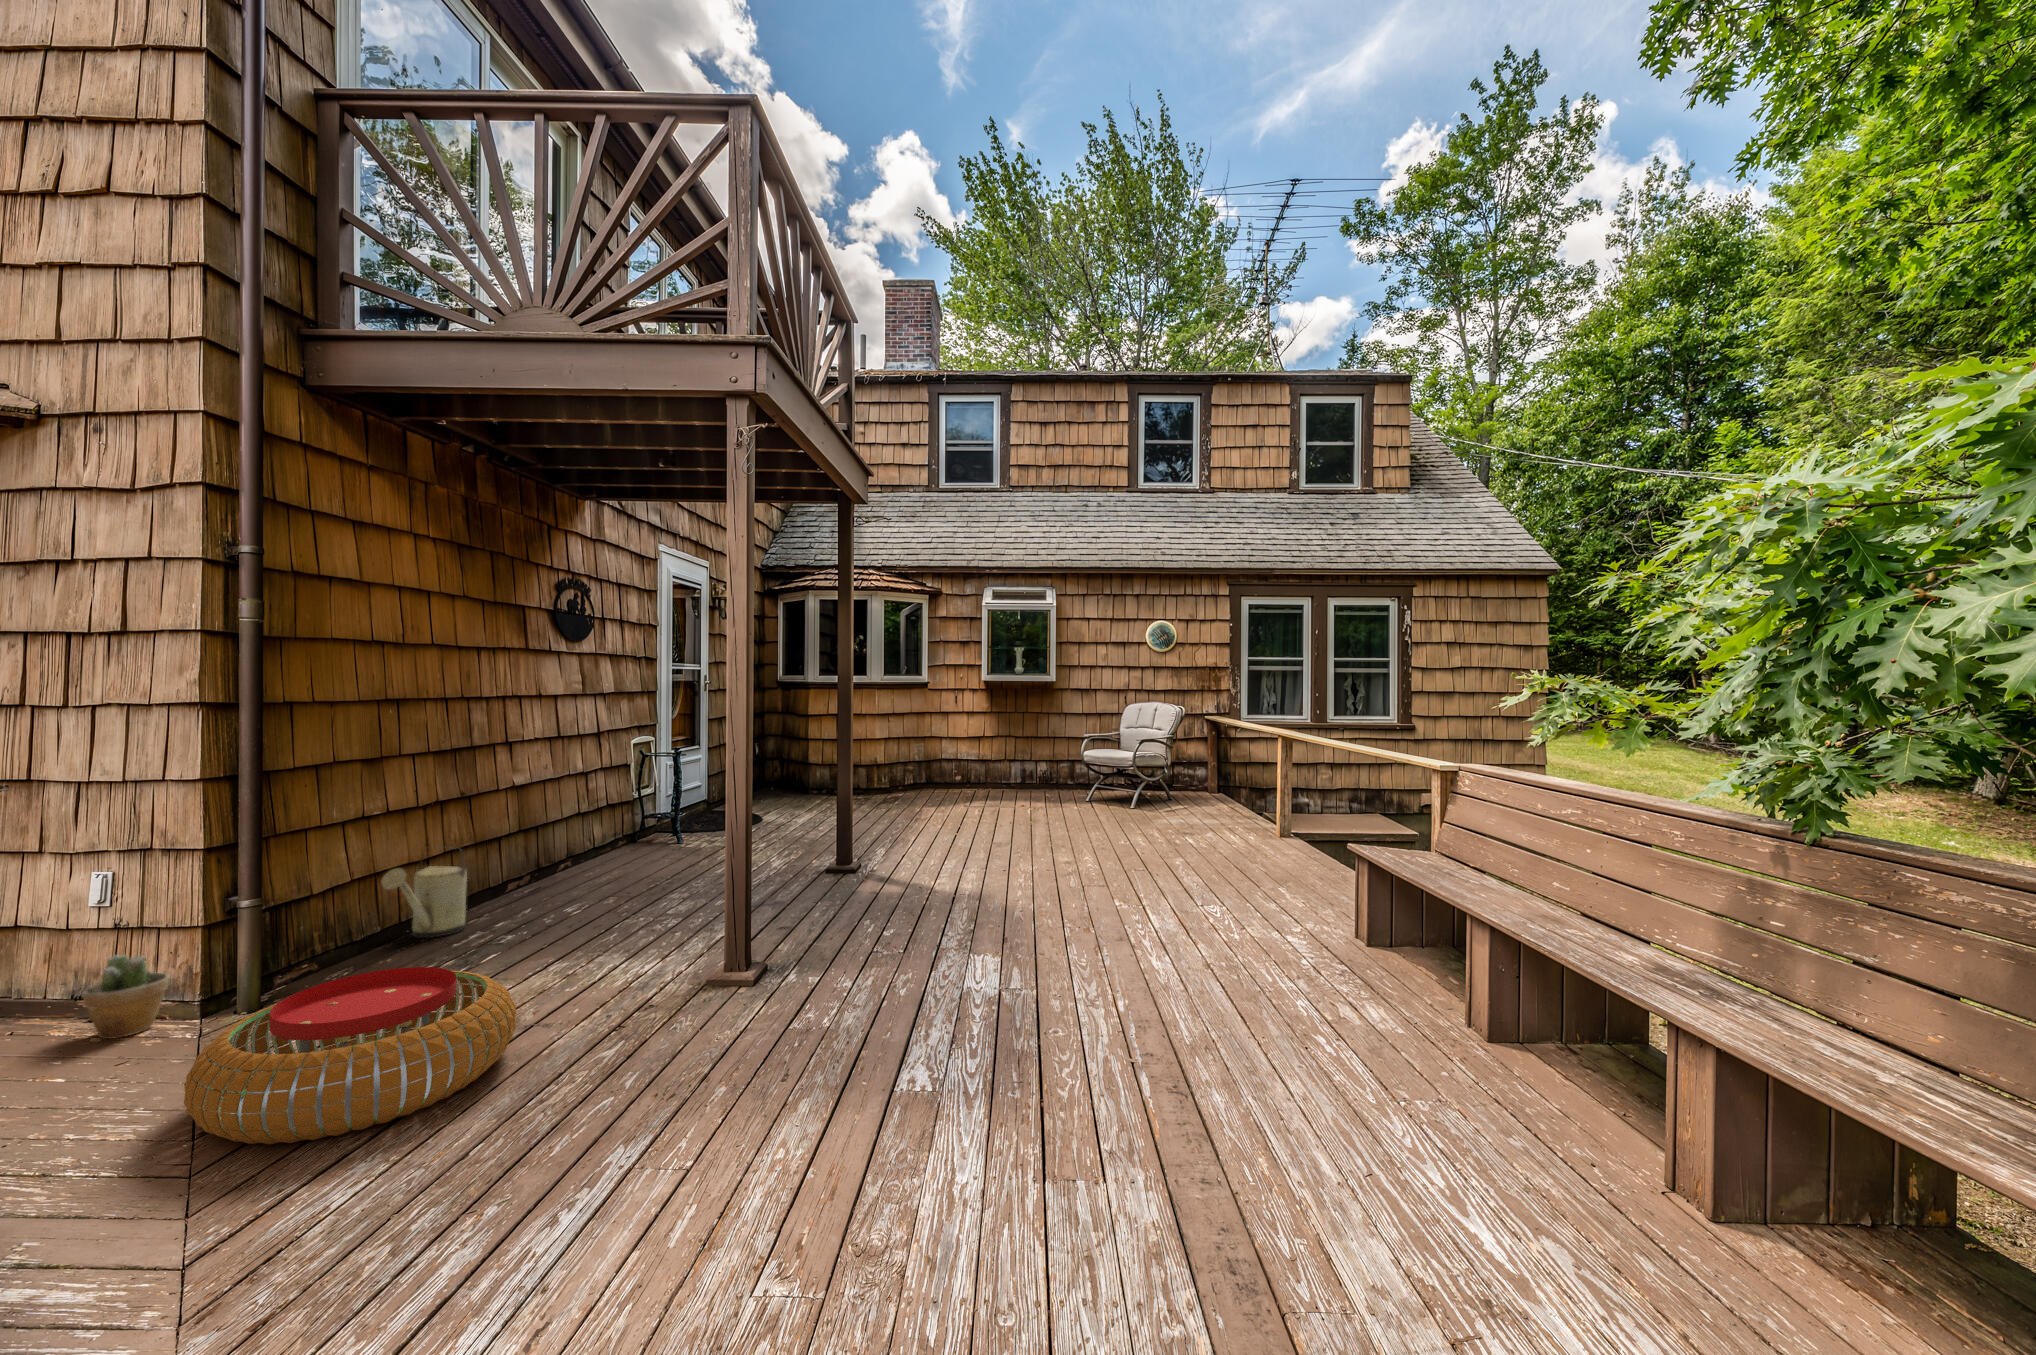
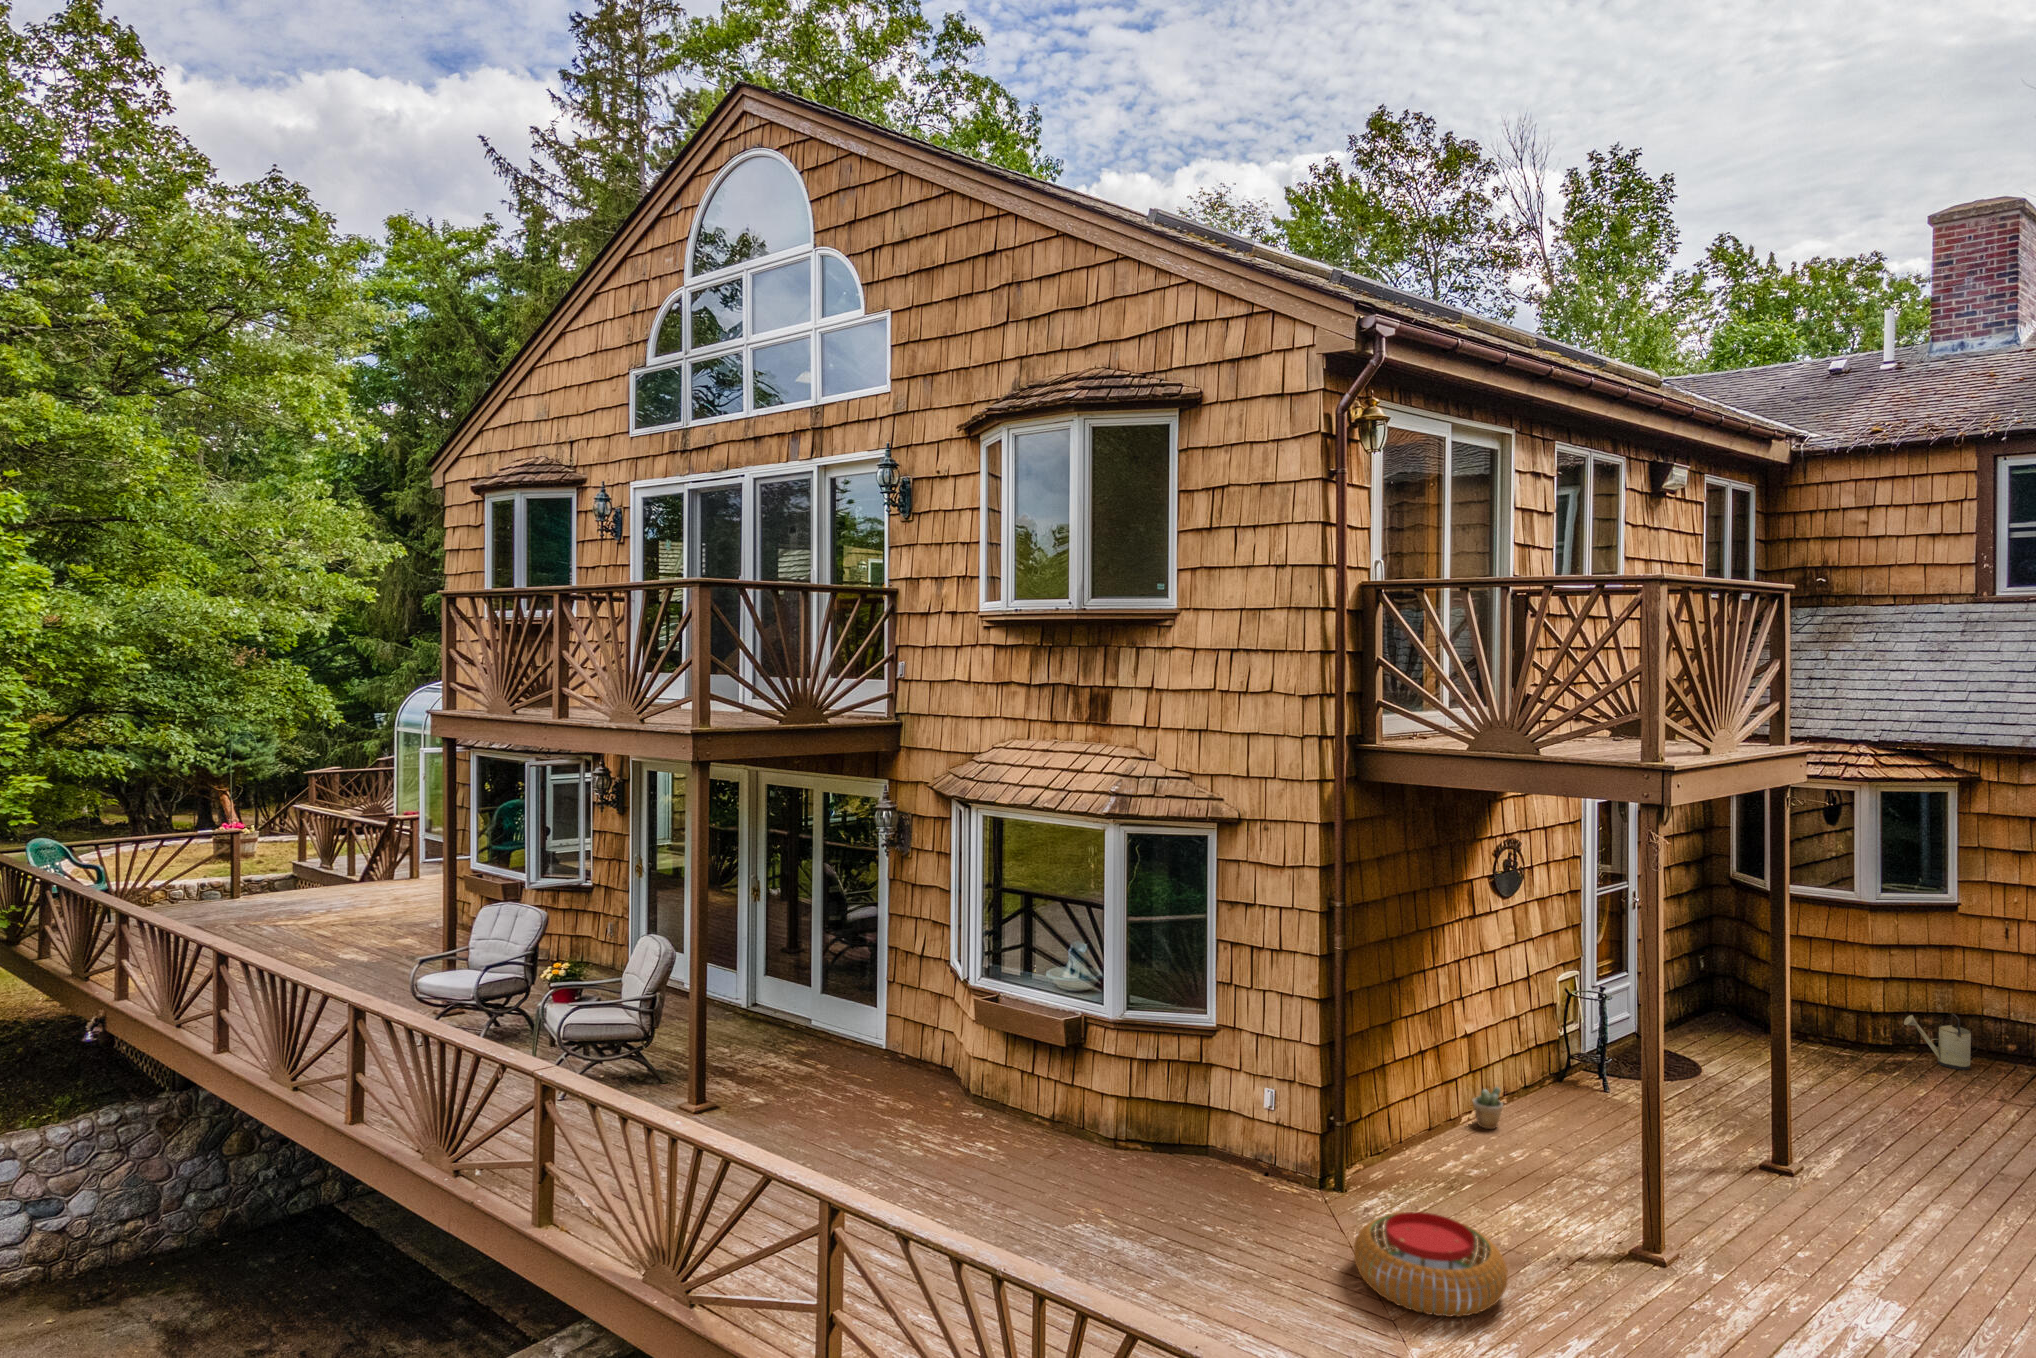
watering can: present [381,848,467,938] -> present [1904,1014,1978,1070]
potted plant: present [82,955,169,1039] -> present [1473,1087,1503,1129]

